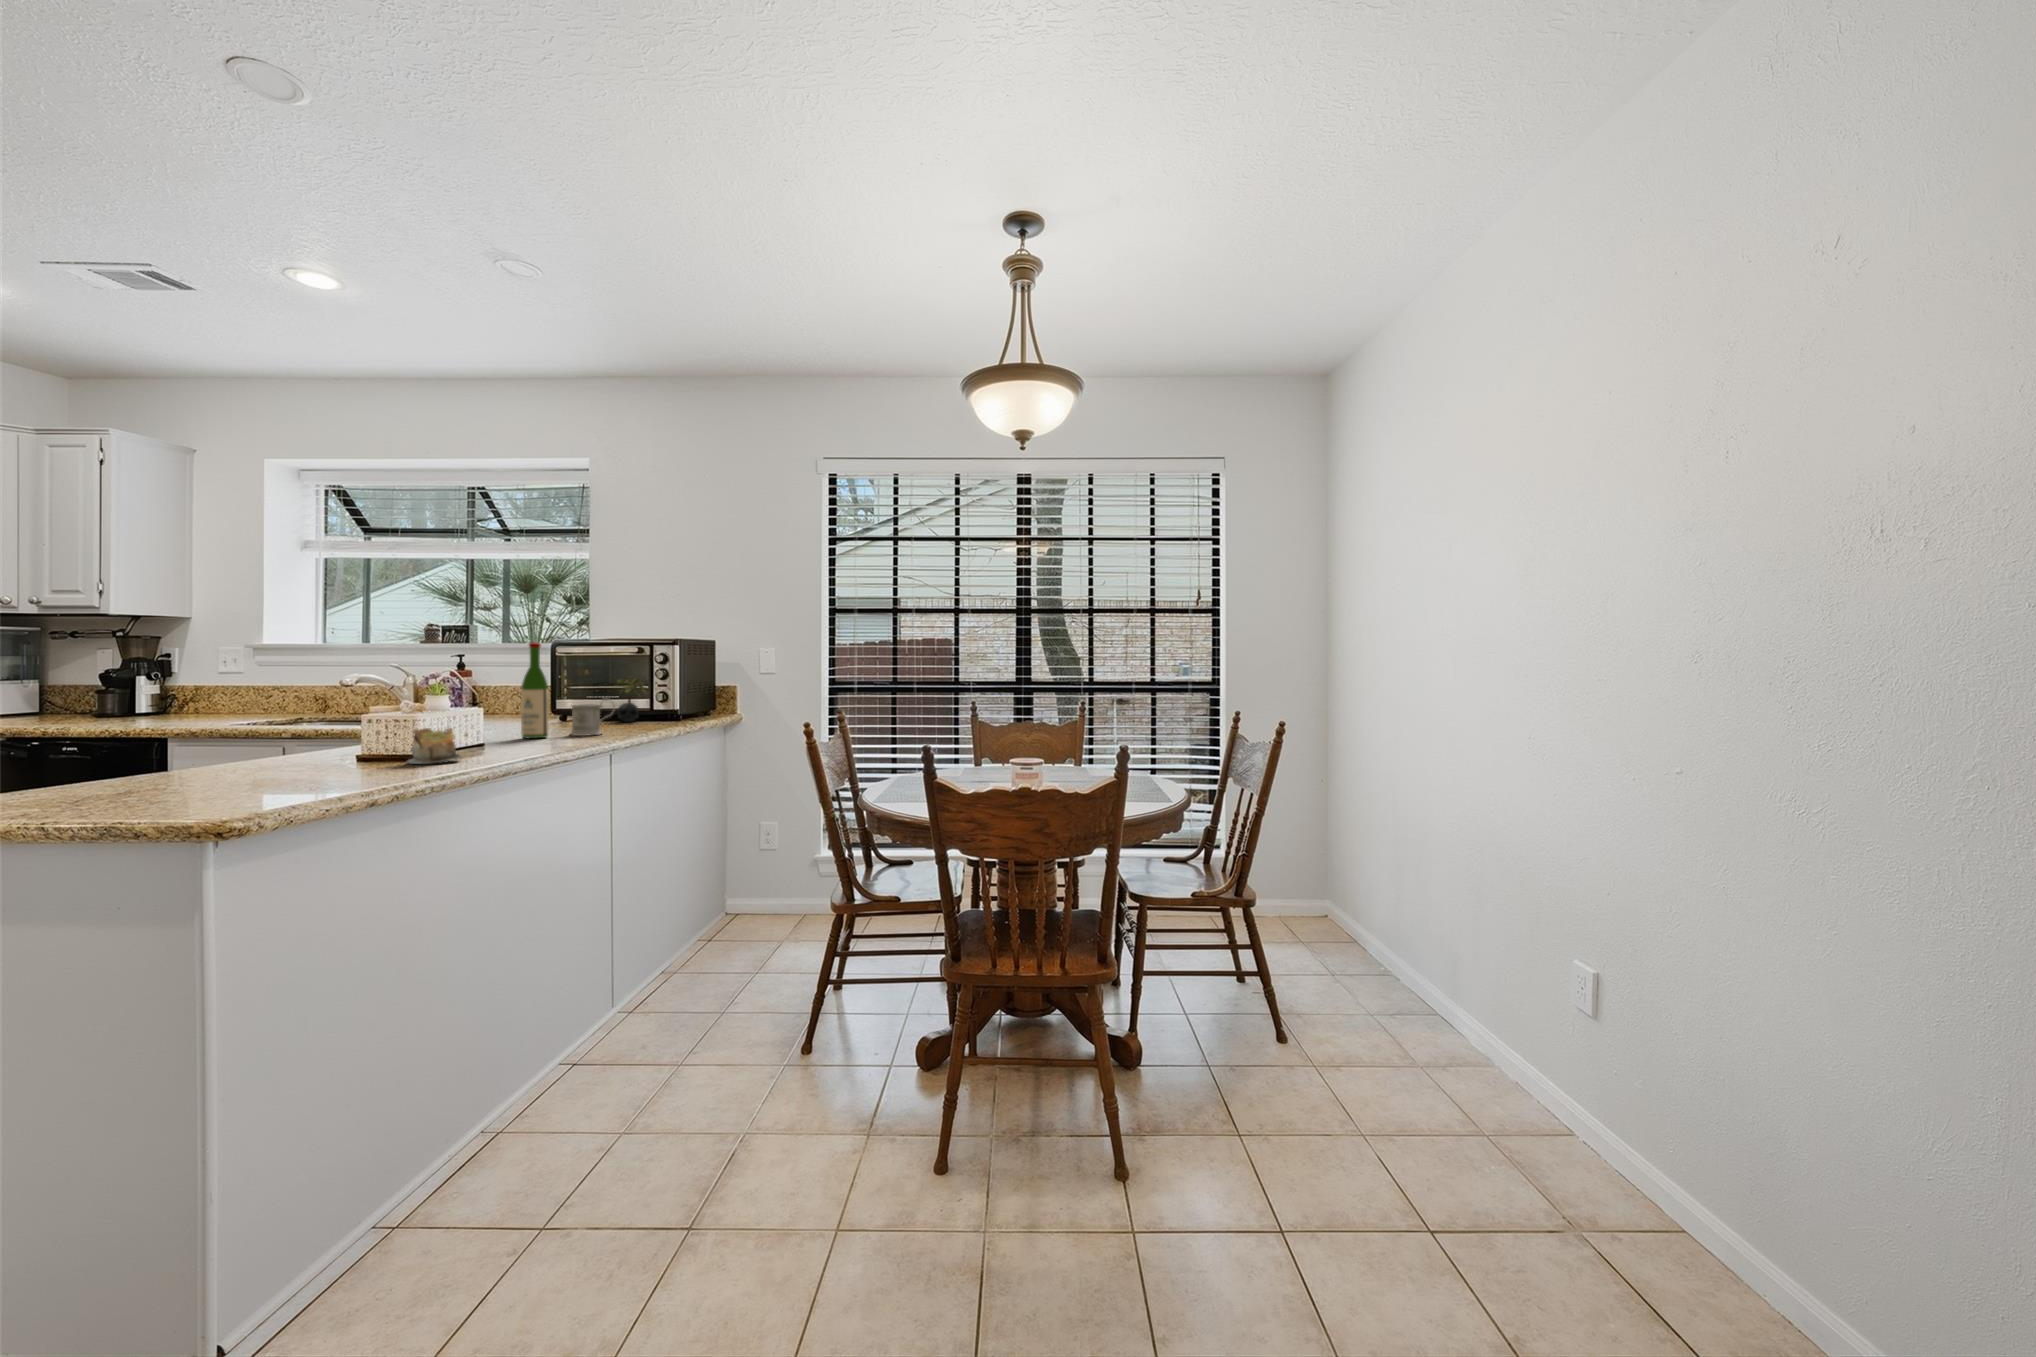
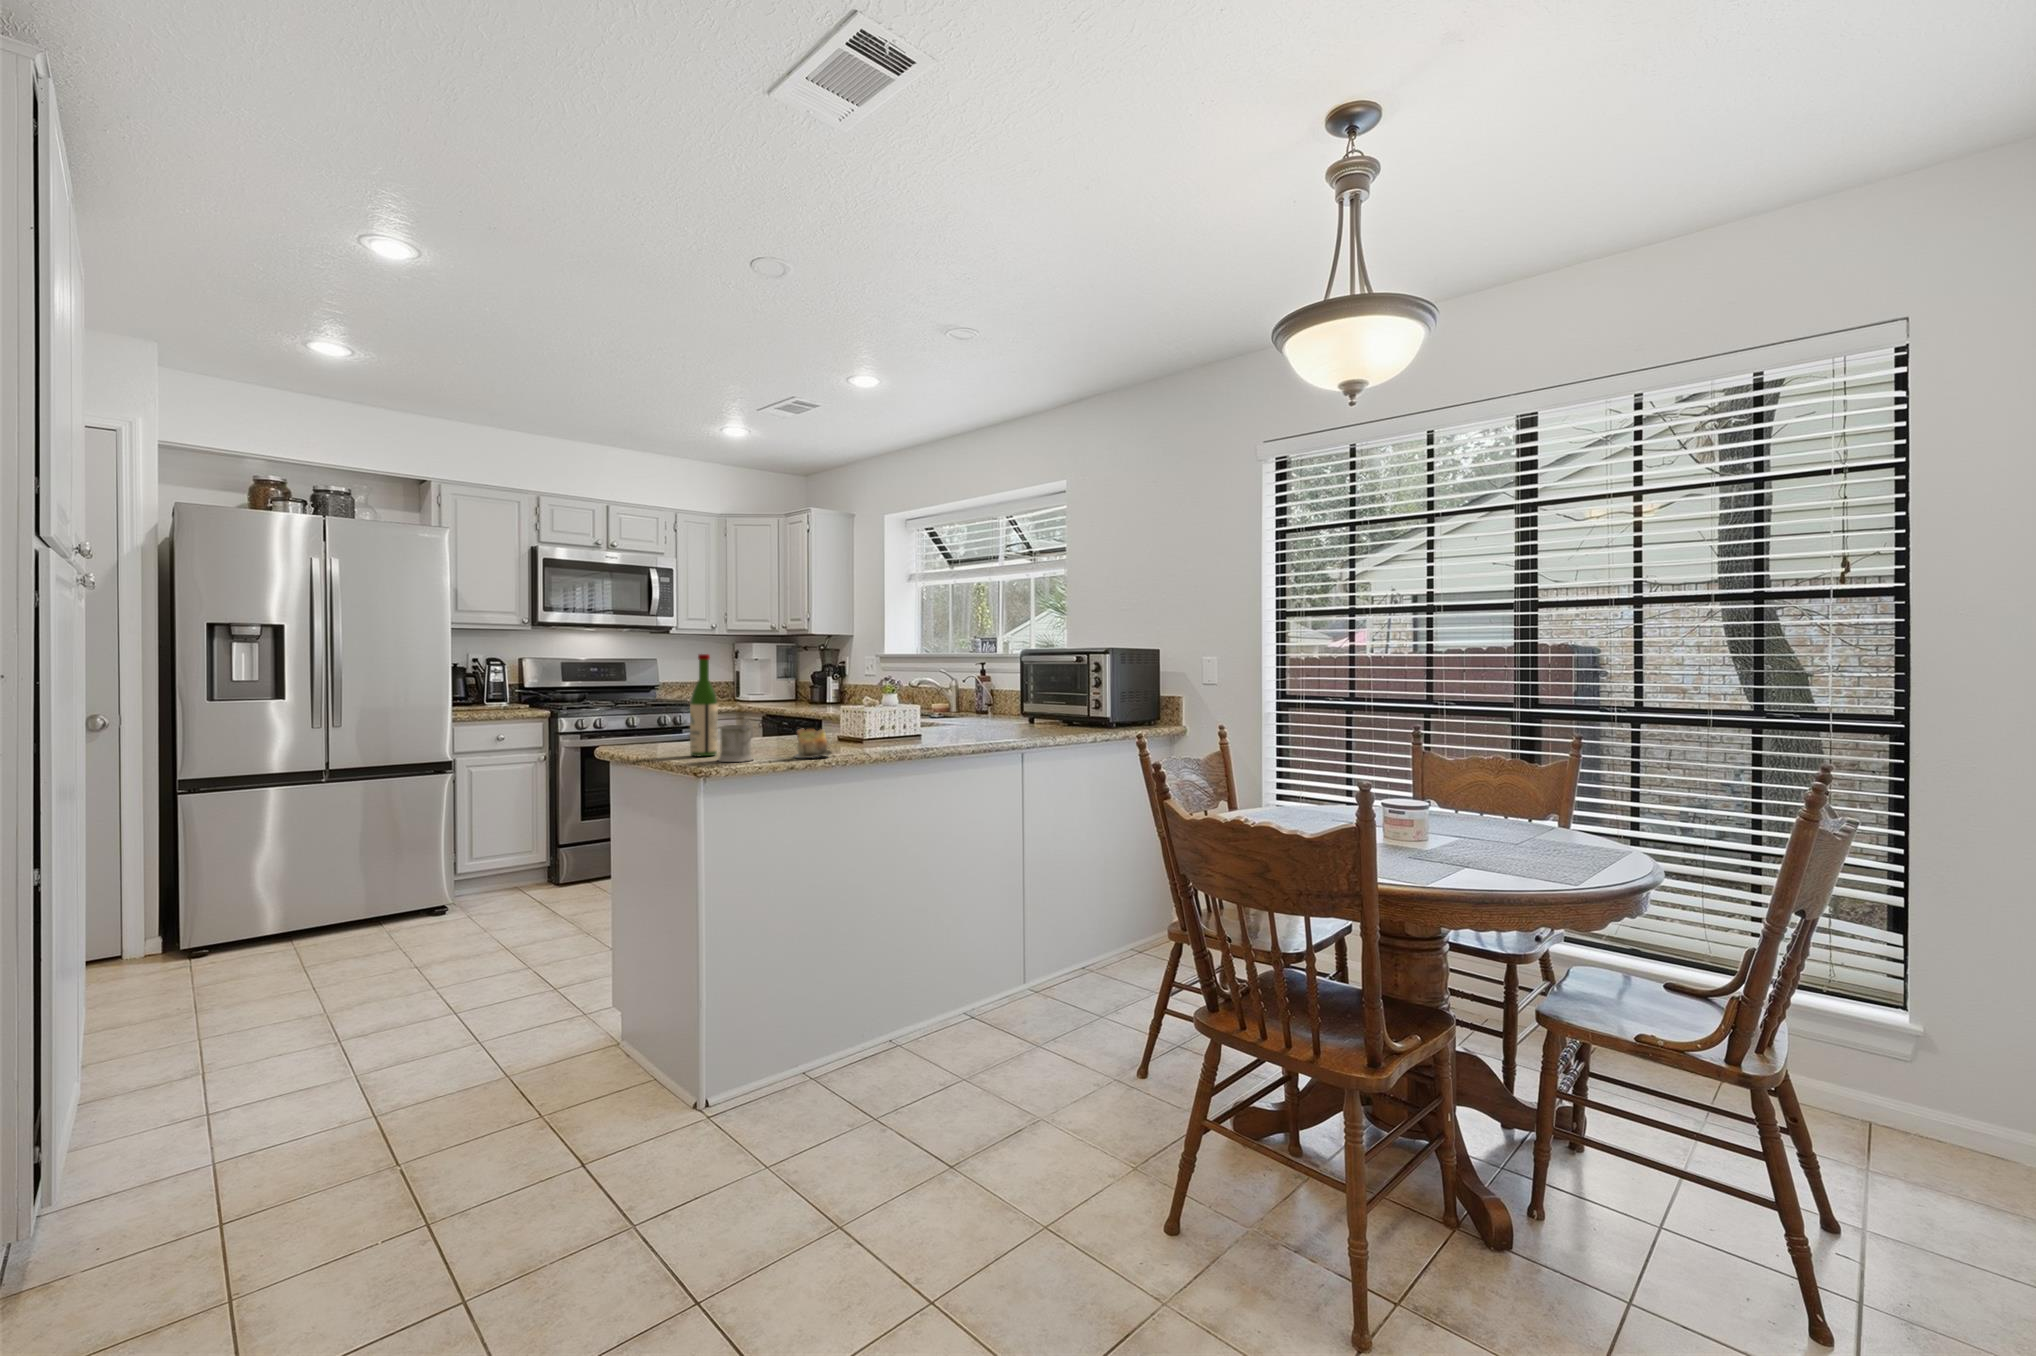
wine bottle: present [521,642,549,739] -> present [690,654,718,756]
succulent plant: present [617,677,646,722] -> none [1054,684,1082,728]
mug: present [570,698,615,736] -> present [718,719,754,762]

